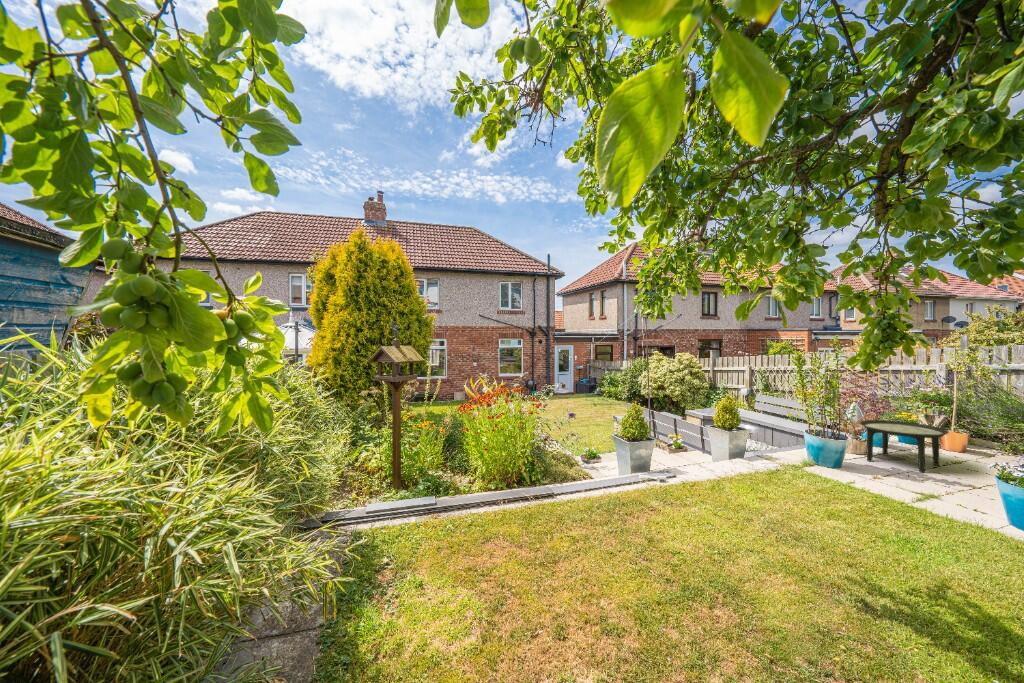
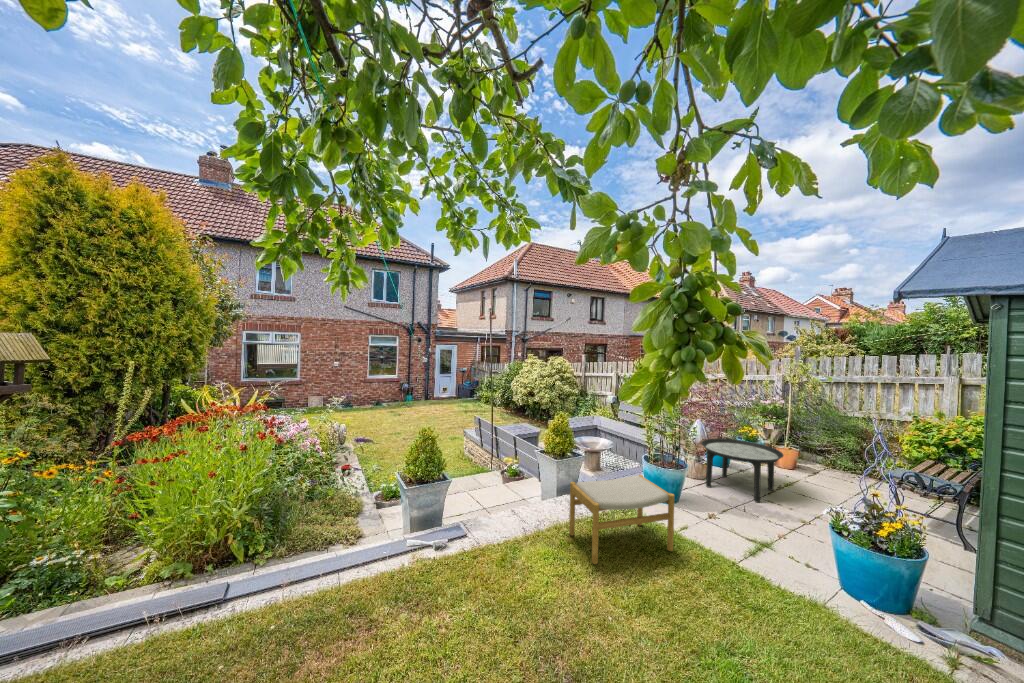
footstool: none [751,441,846,500] -> present [569,475,674,564]

